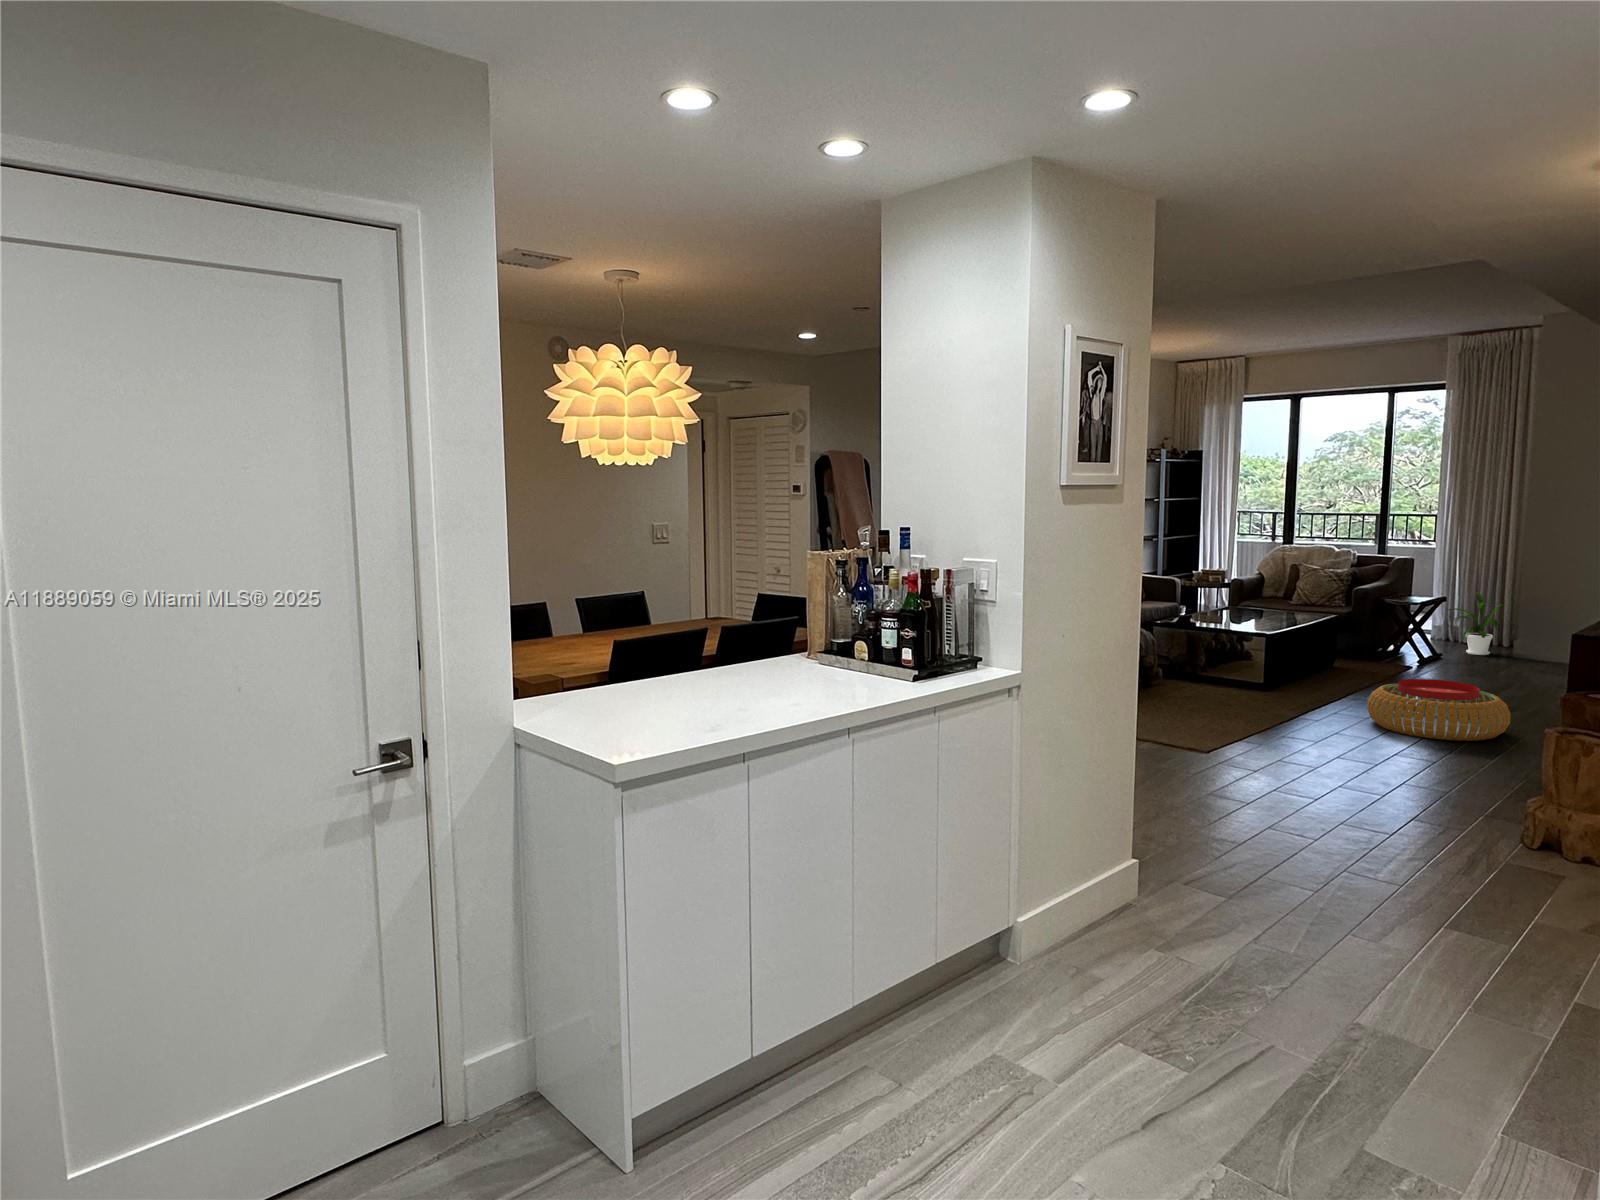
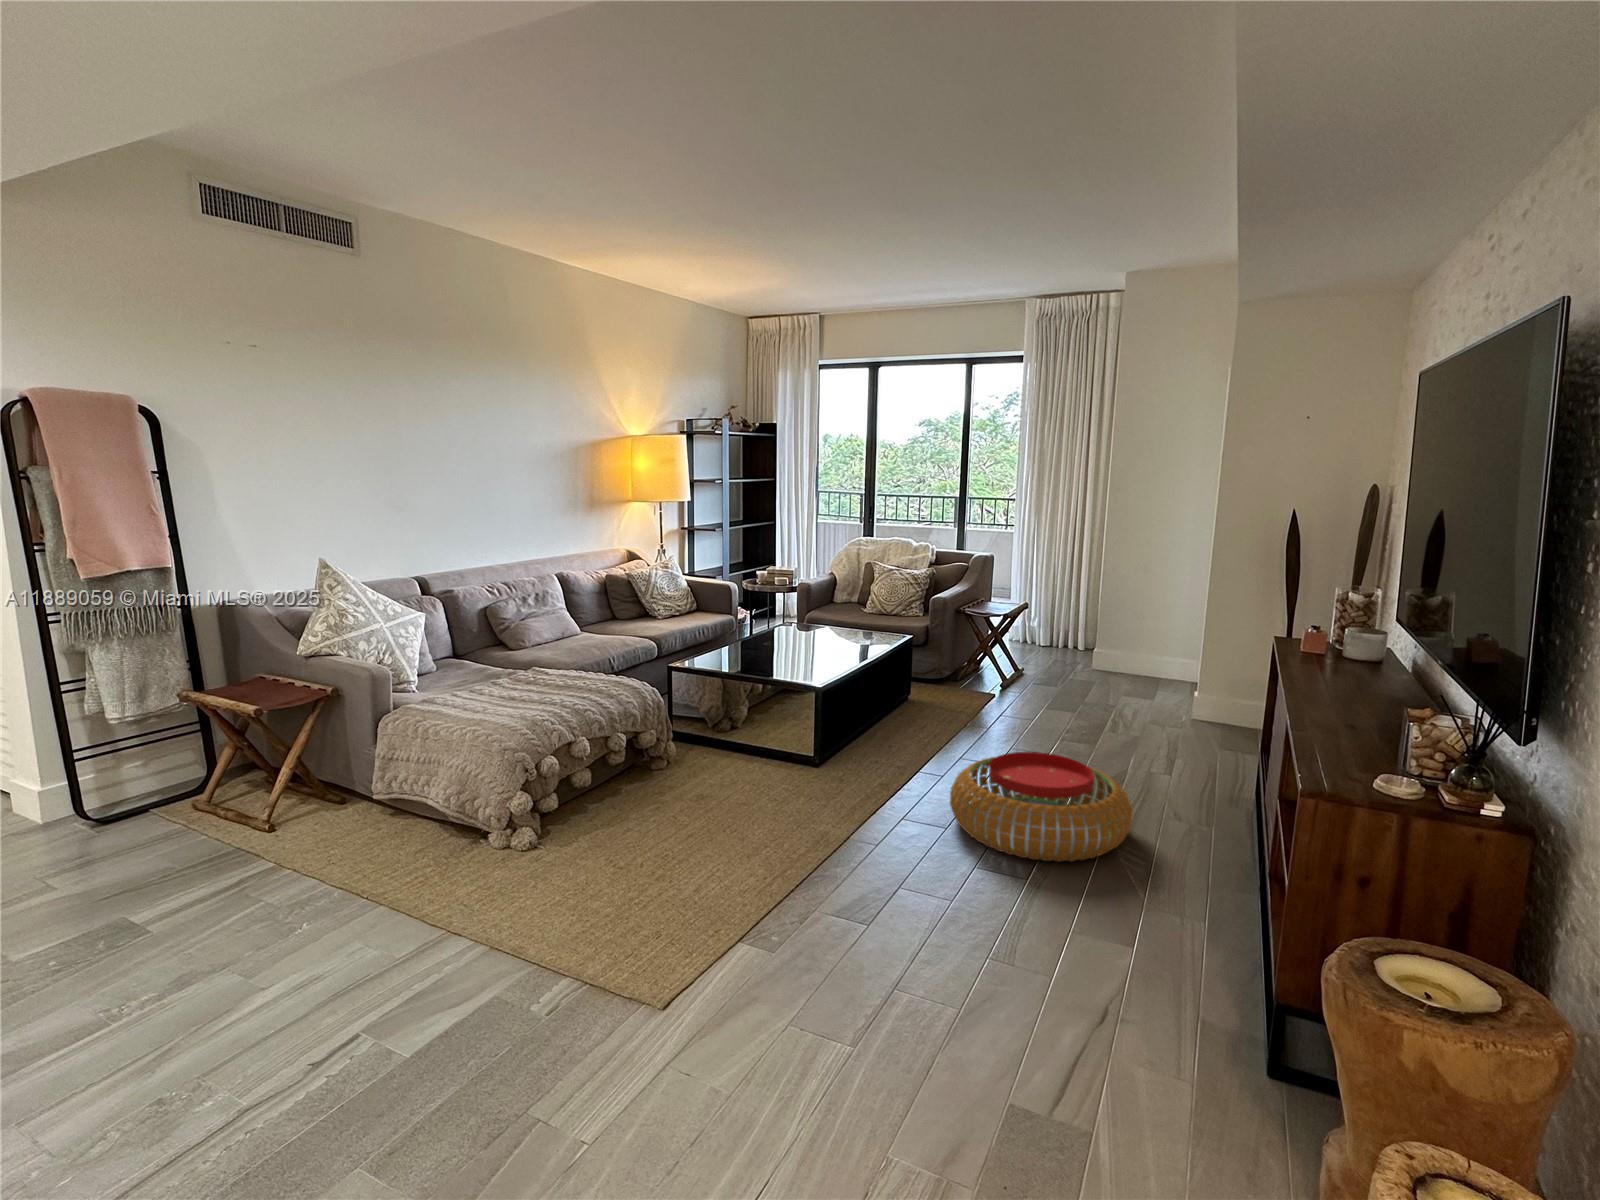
house plant: present [1448,592,1501,655] -> none [1024,593,1085,665]

